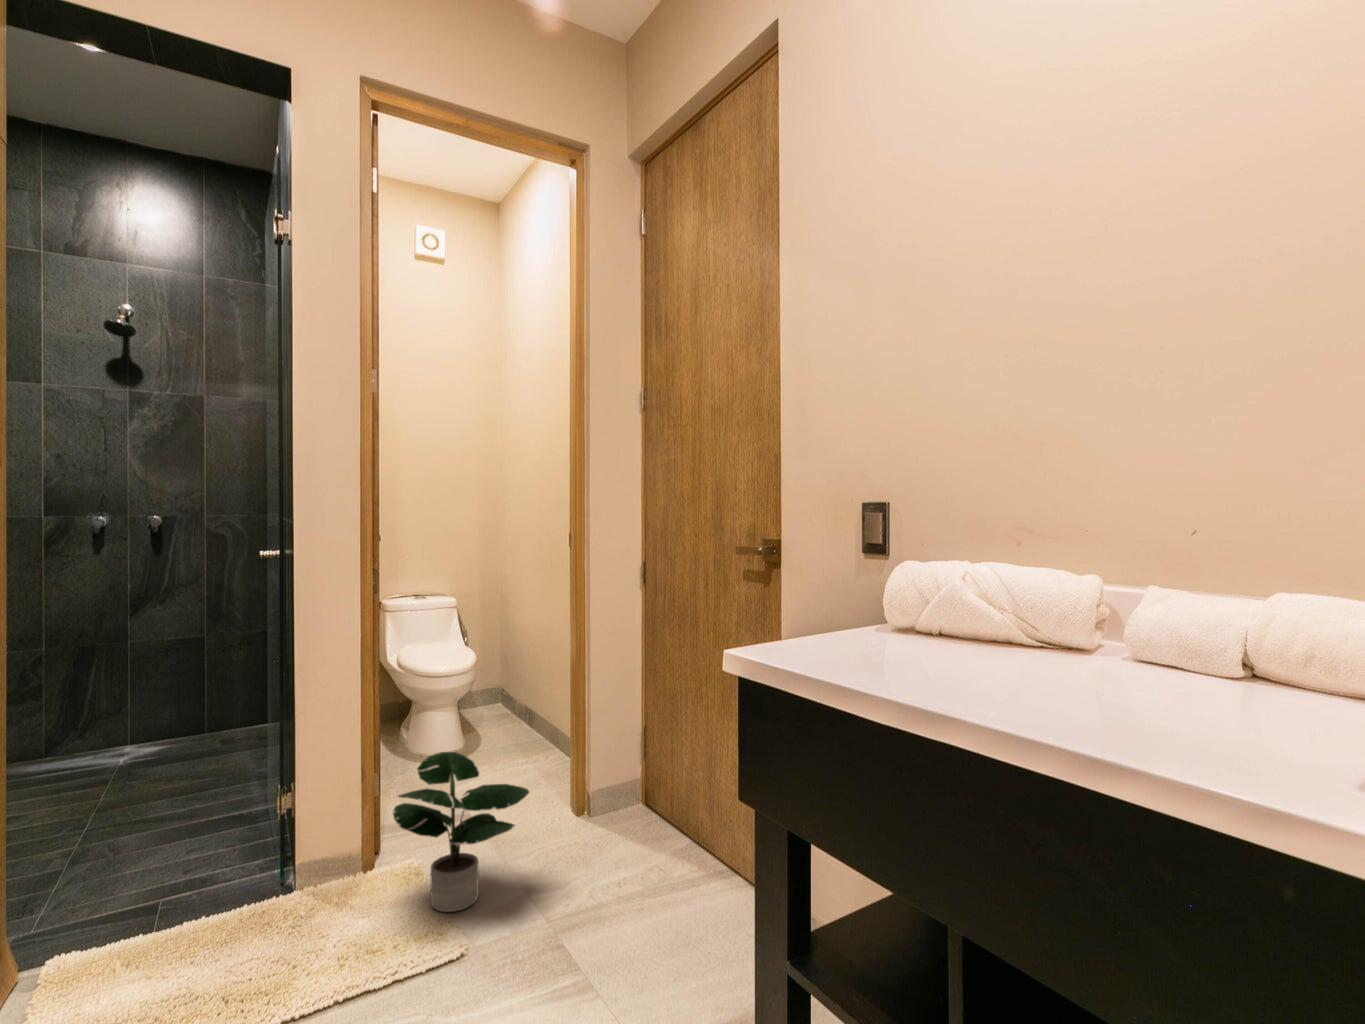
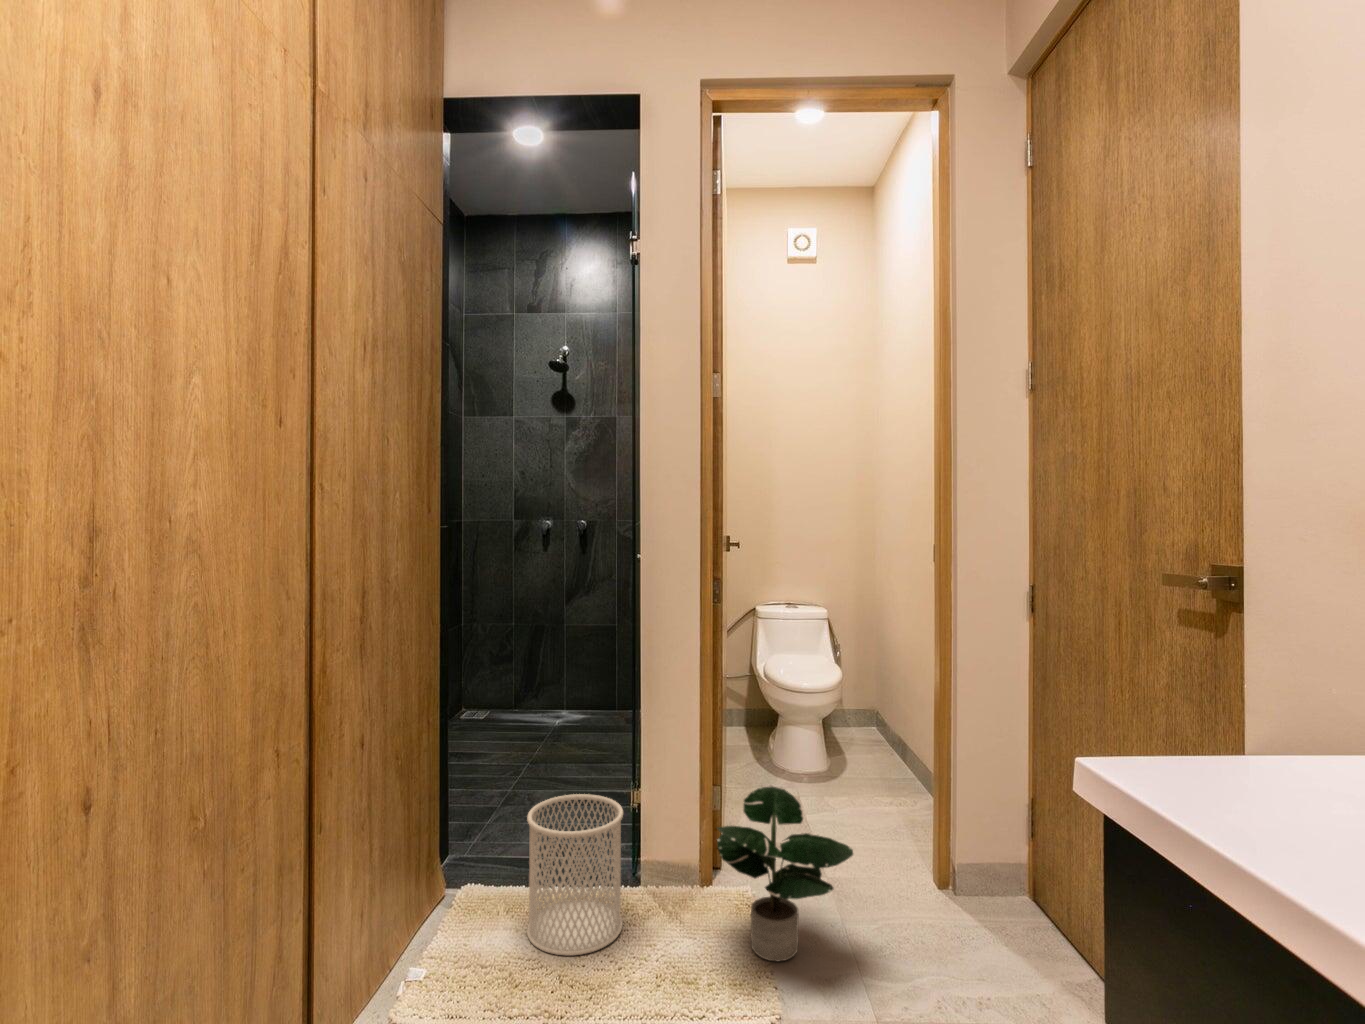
wastebasket: none [157,798,284,982] -> present [527,794,623,956]

